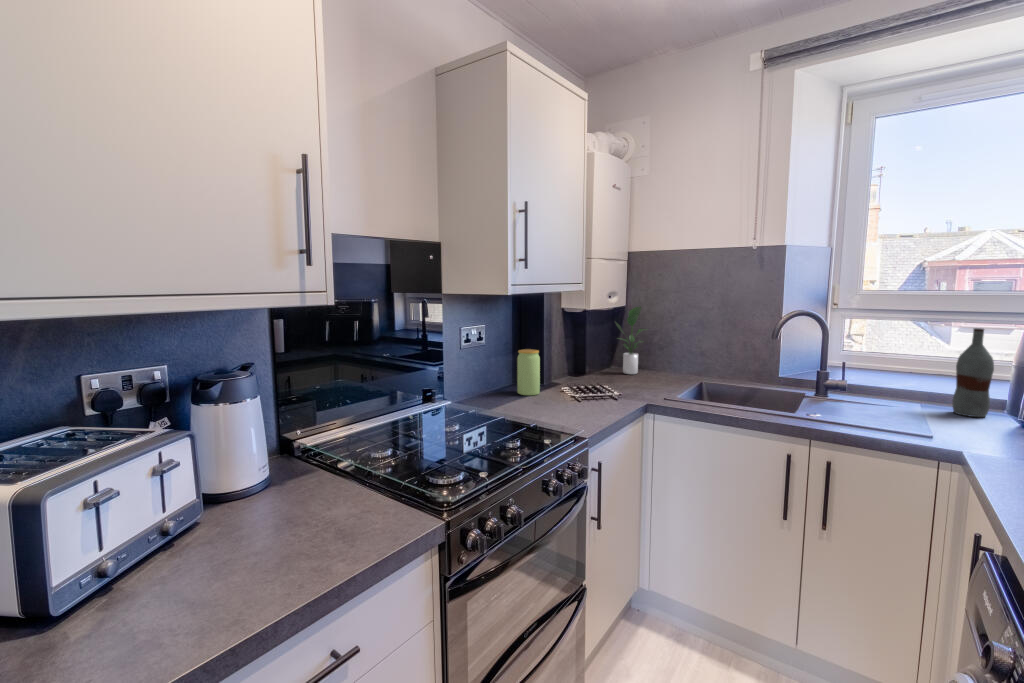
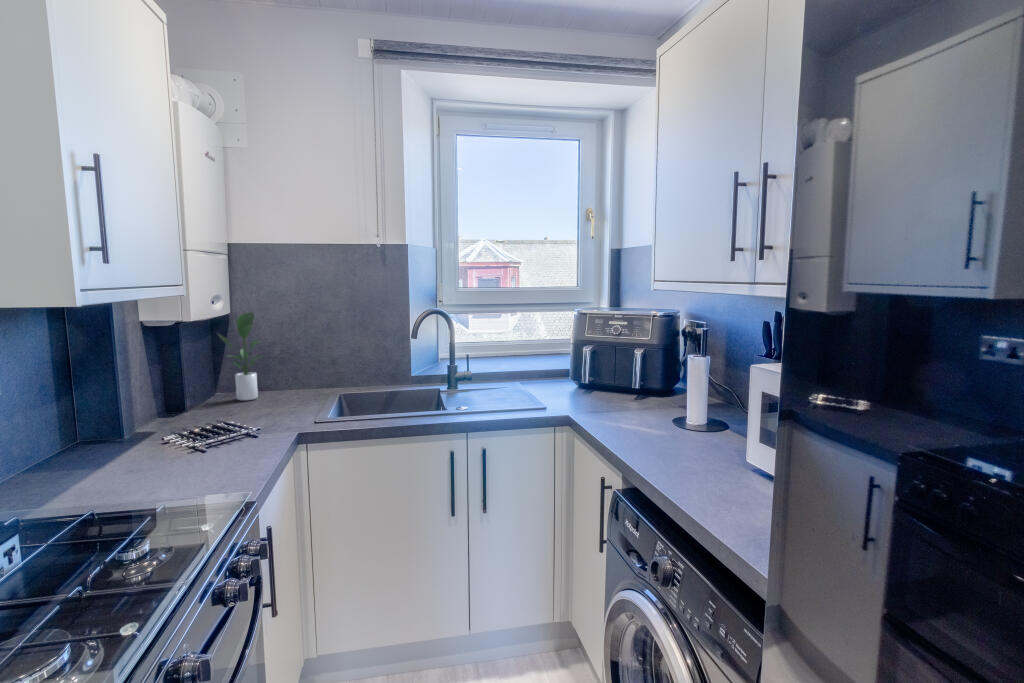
bottle: present [952,328,994,417] -> none [539,319,560,387]
jar: present [517,349,540,395] -> none [78,390,128,466]

